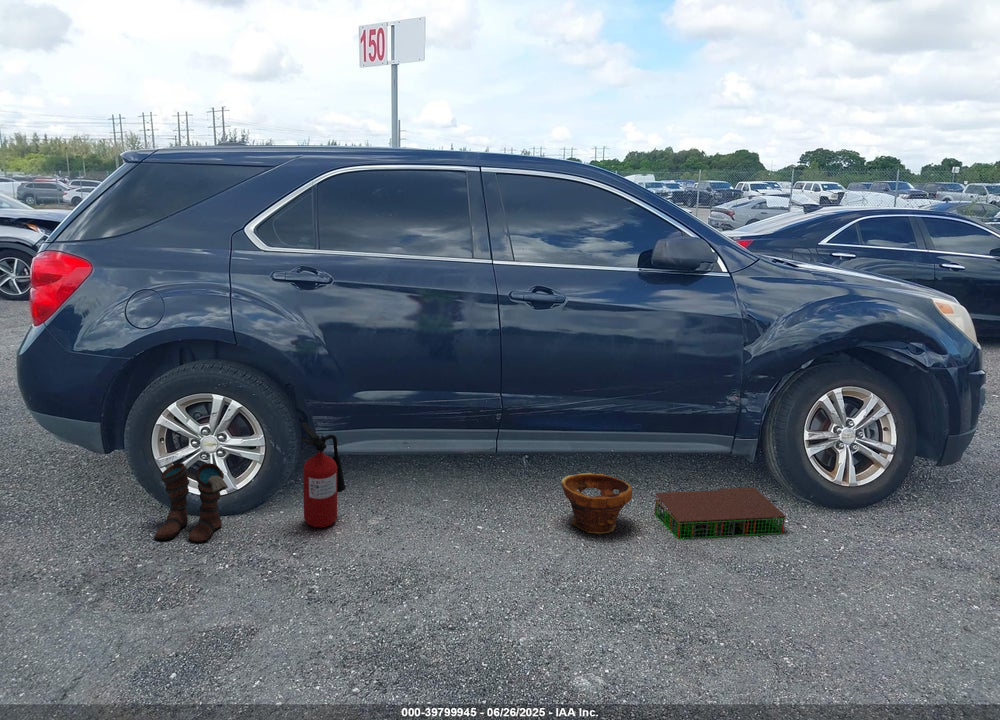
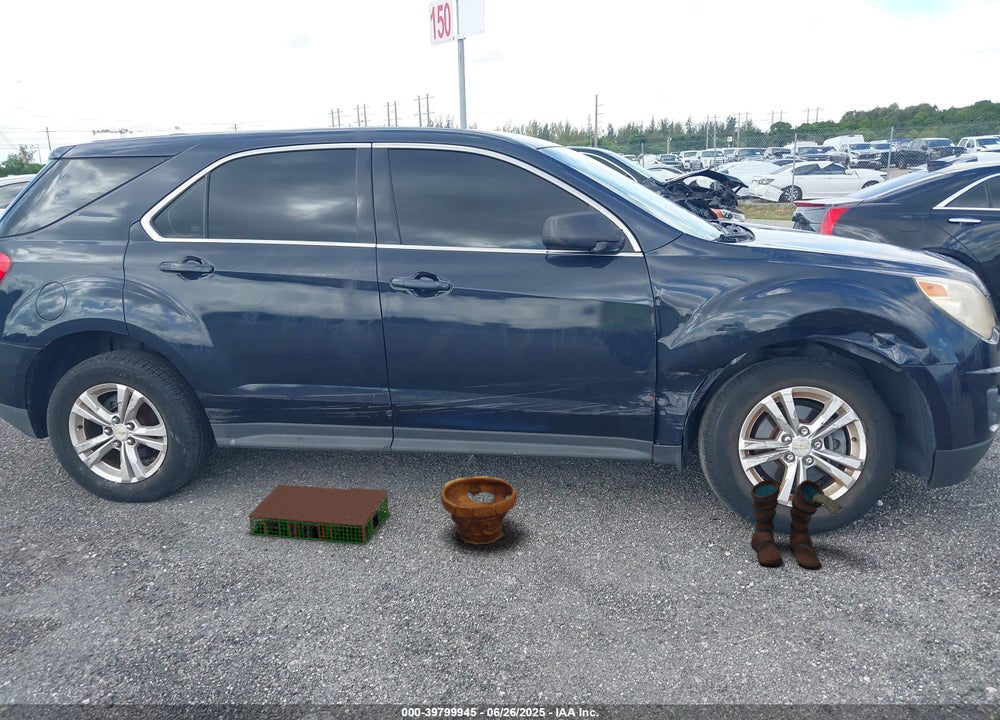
fire extinguisher: present [301,423,346,527] -> none [181,416,240,518]
boots: present [154,463,228,543] -> present [751,480,844,569]
storage bin: present [655,487,786,539] -> present [248,485,389,544]

